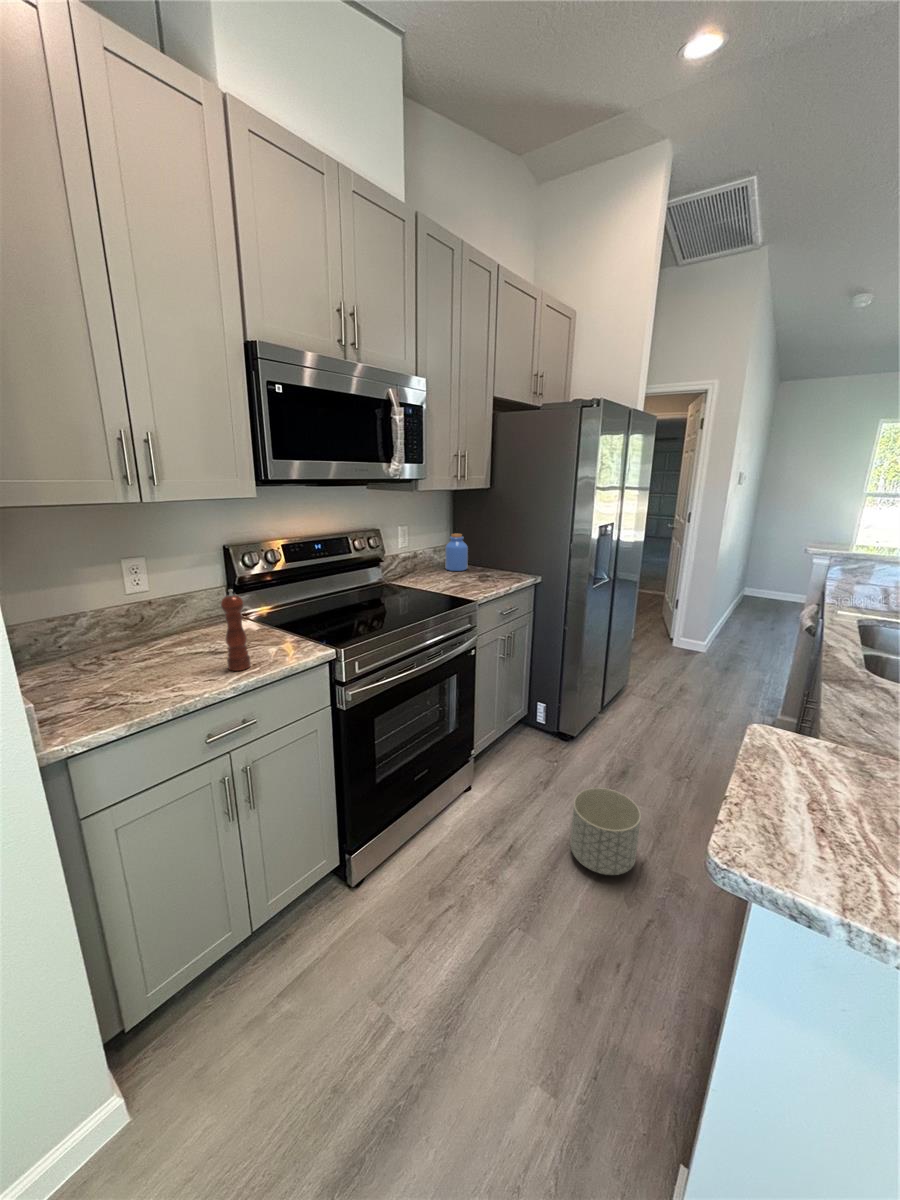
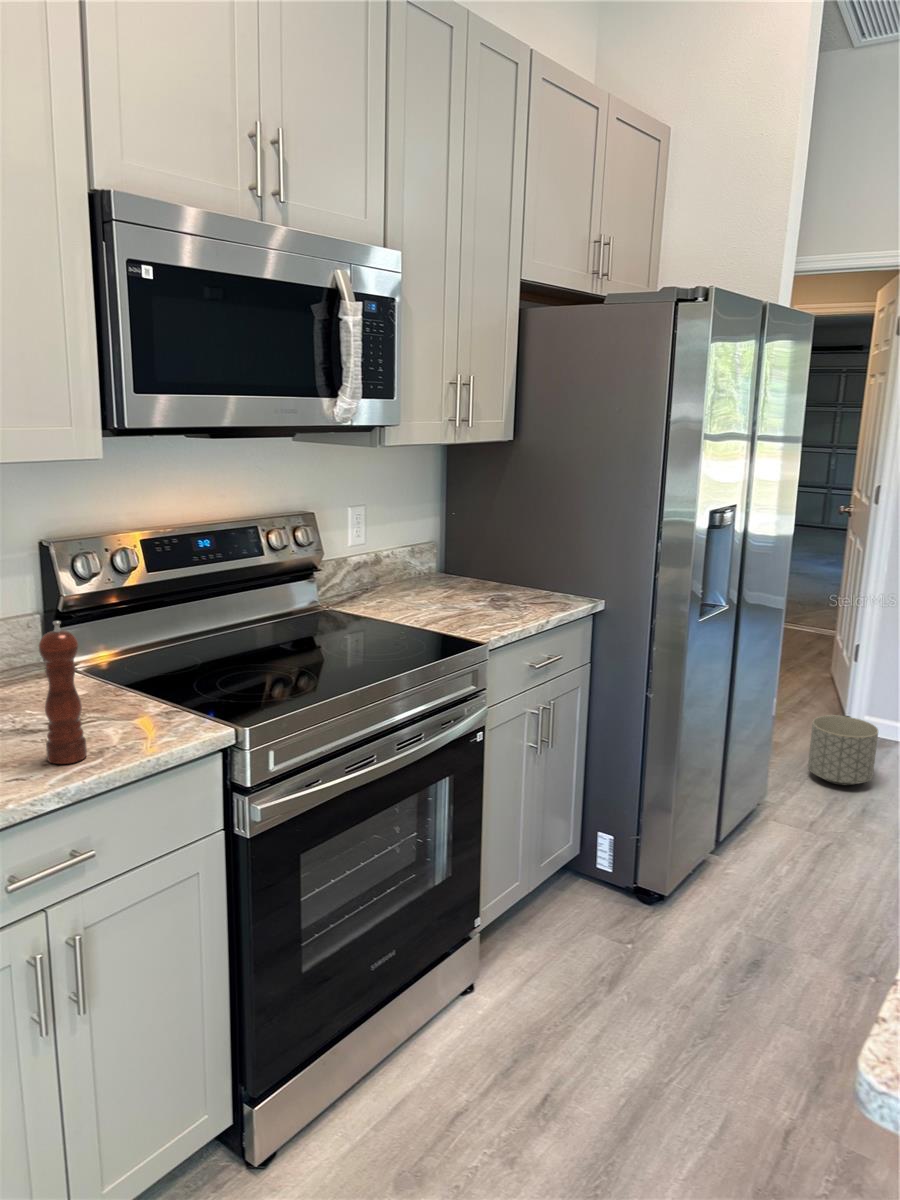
jar: present [445,534,468,571] -> none [431,520,472,588]
planter: present [570,788,641,875] -> present [808,715,878,786]

